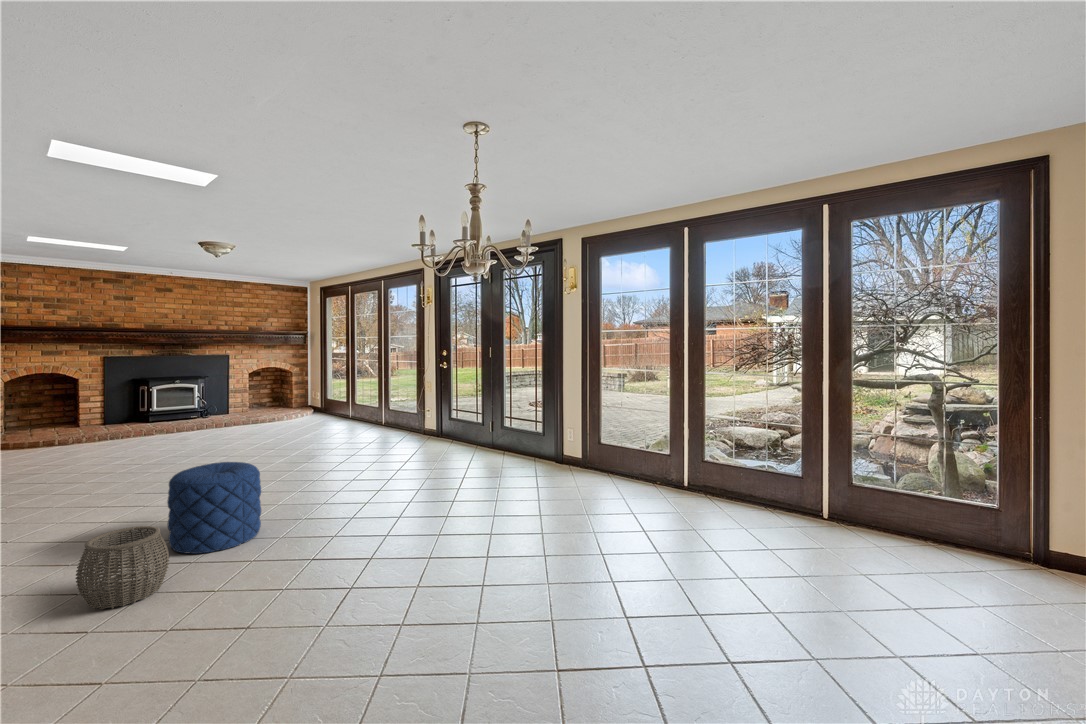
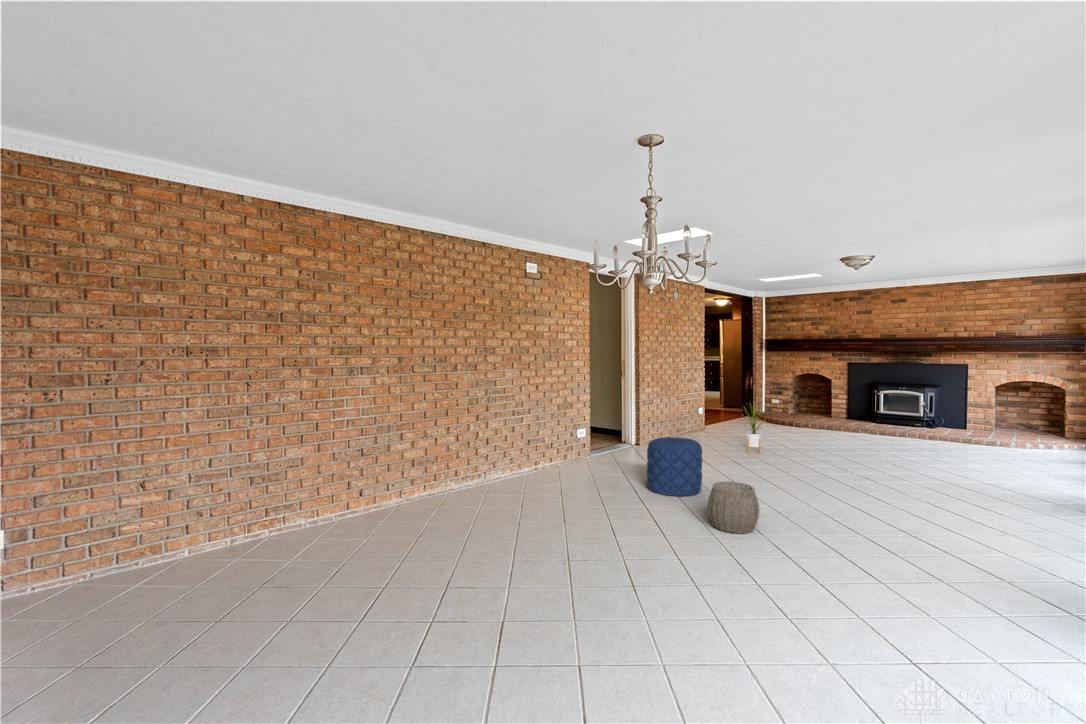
house plant: none [102,409,151,483] -> present [747,407,765,454]
woven basket: present [75,526,169,609] -> present [708,481,760,534]

